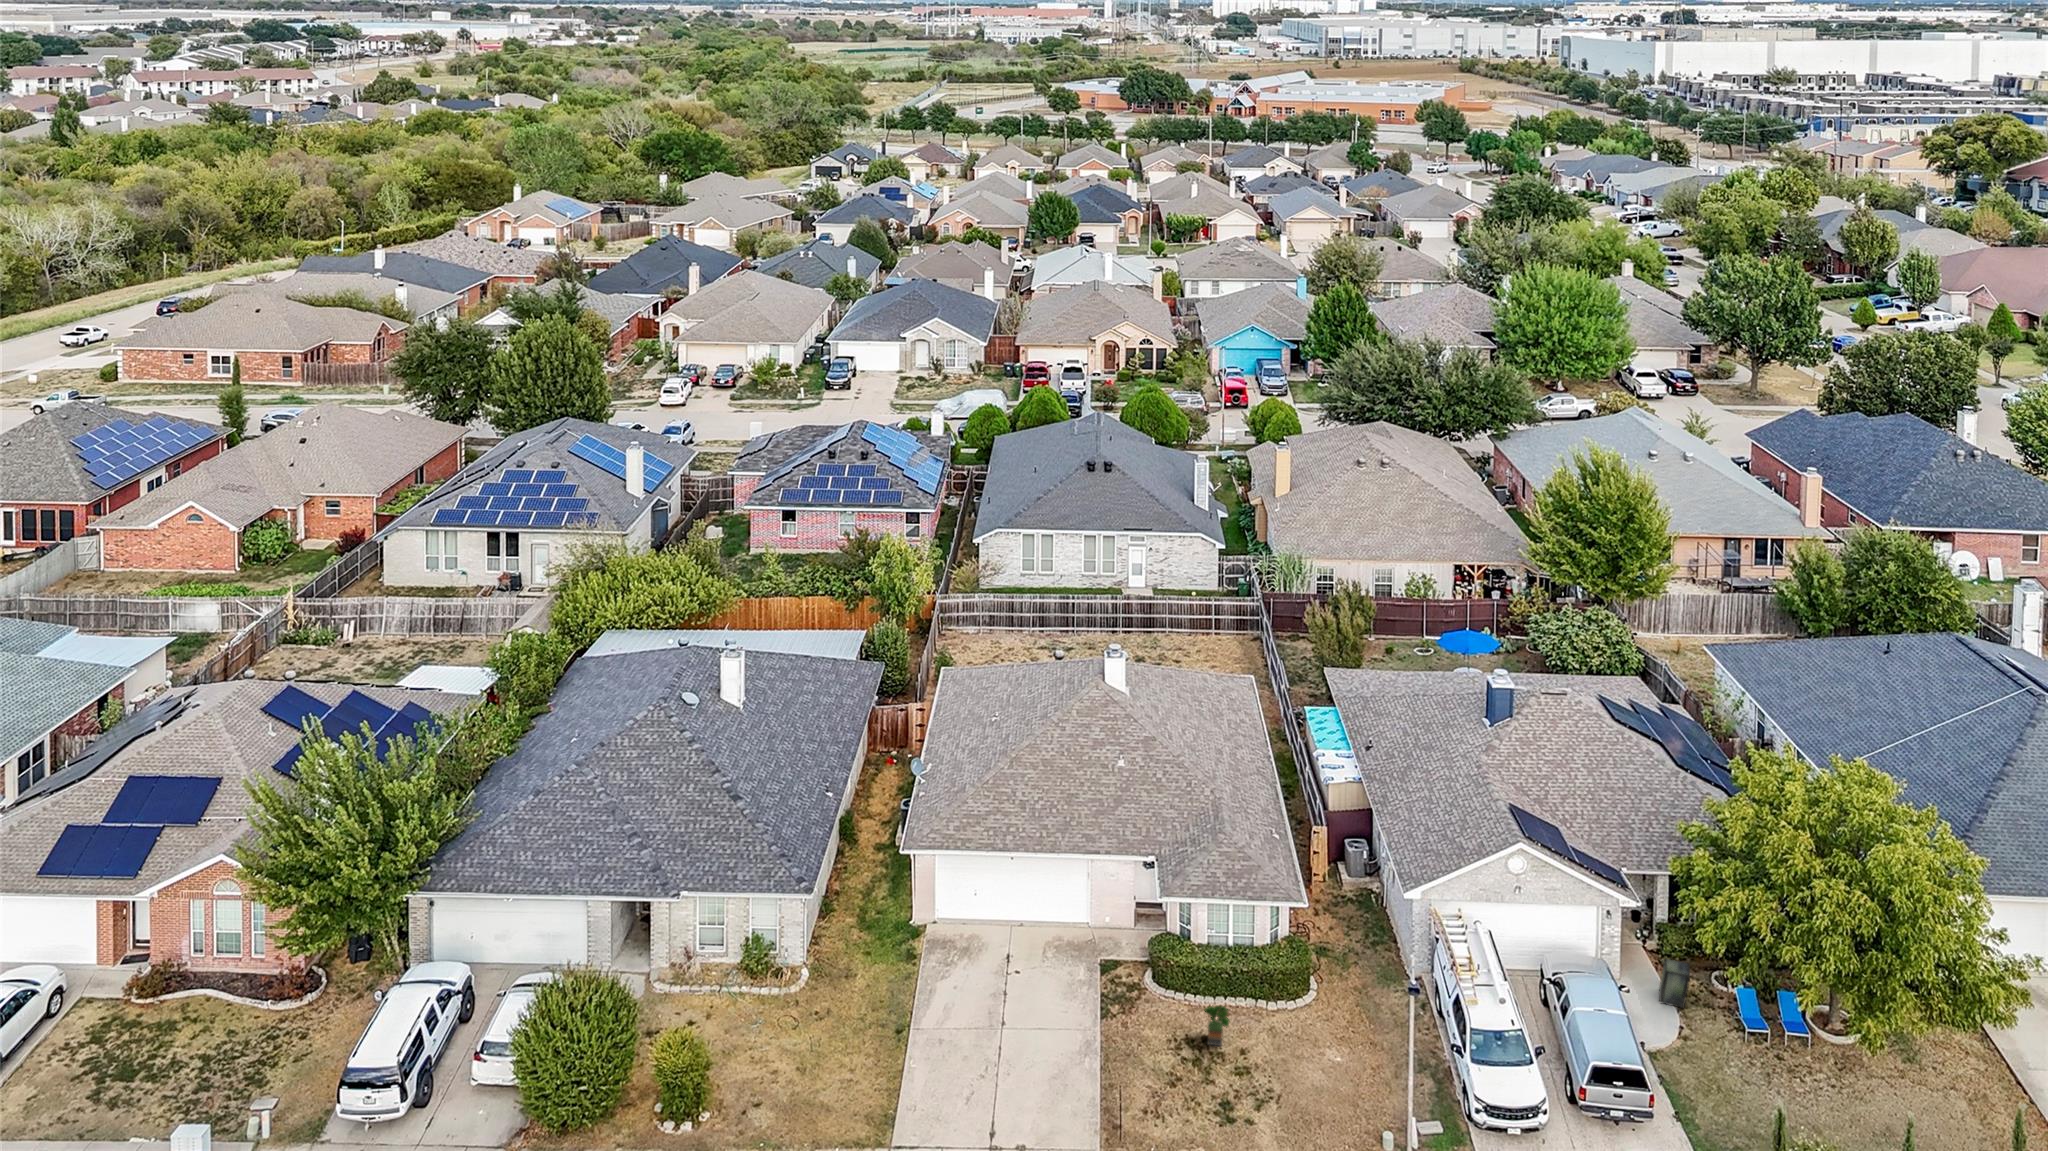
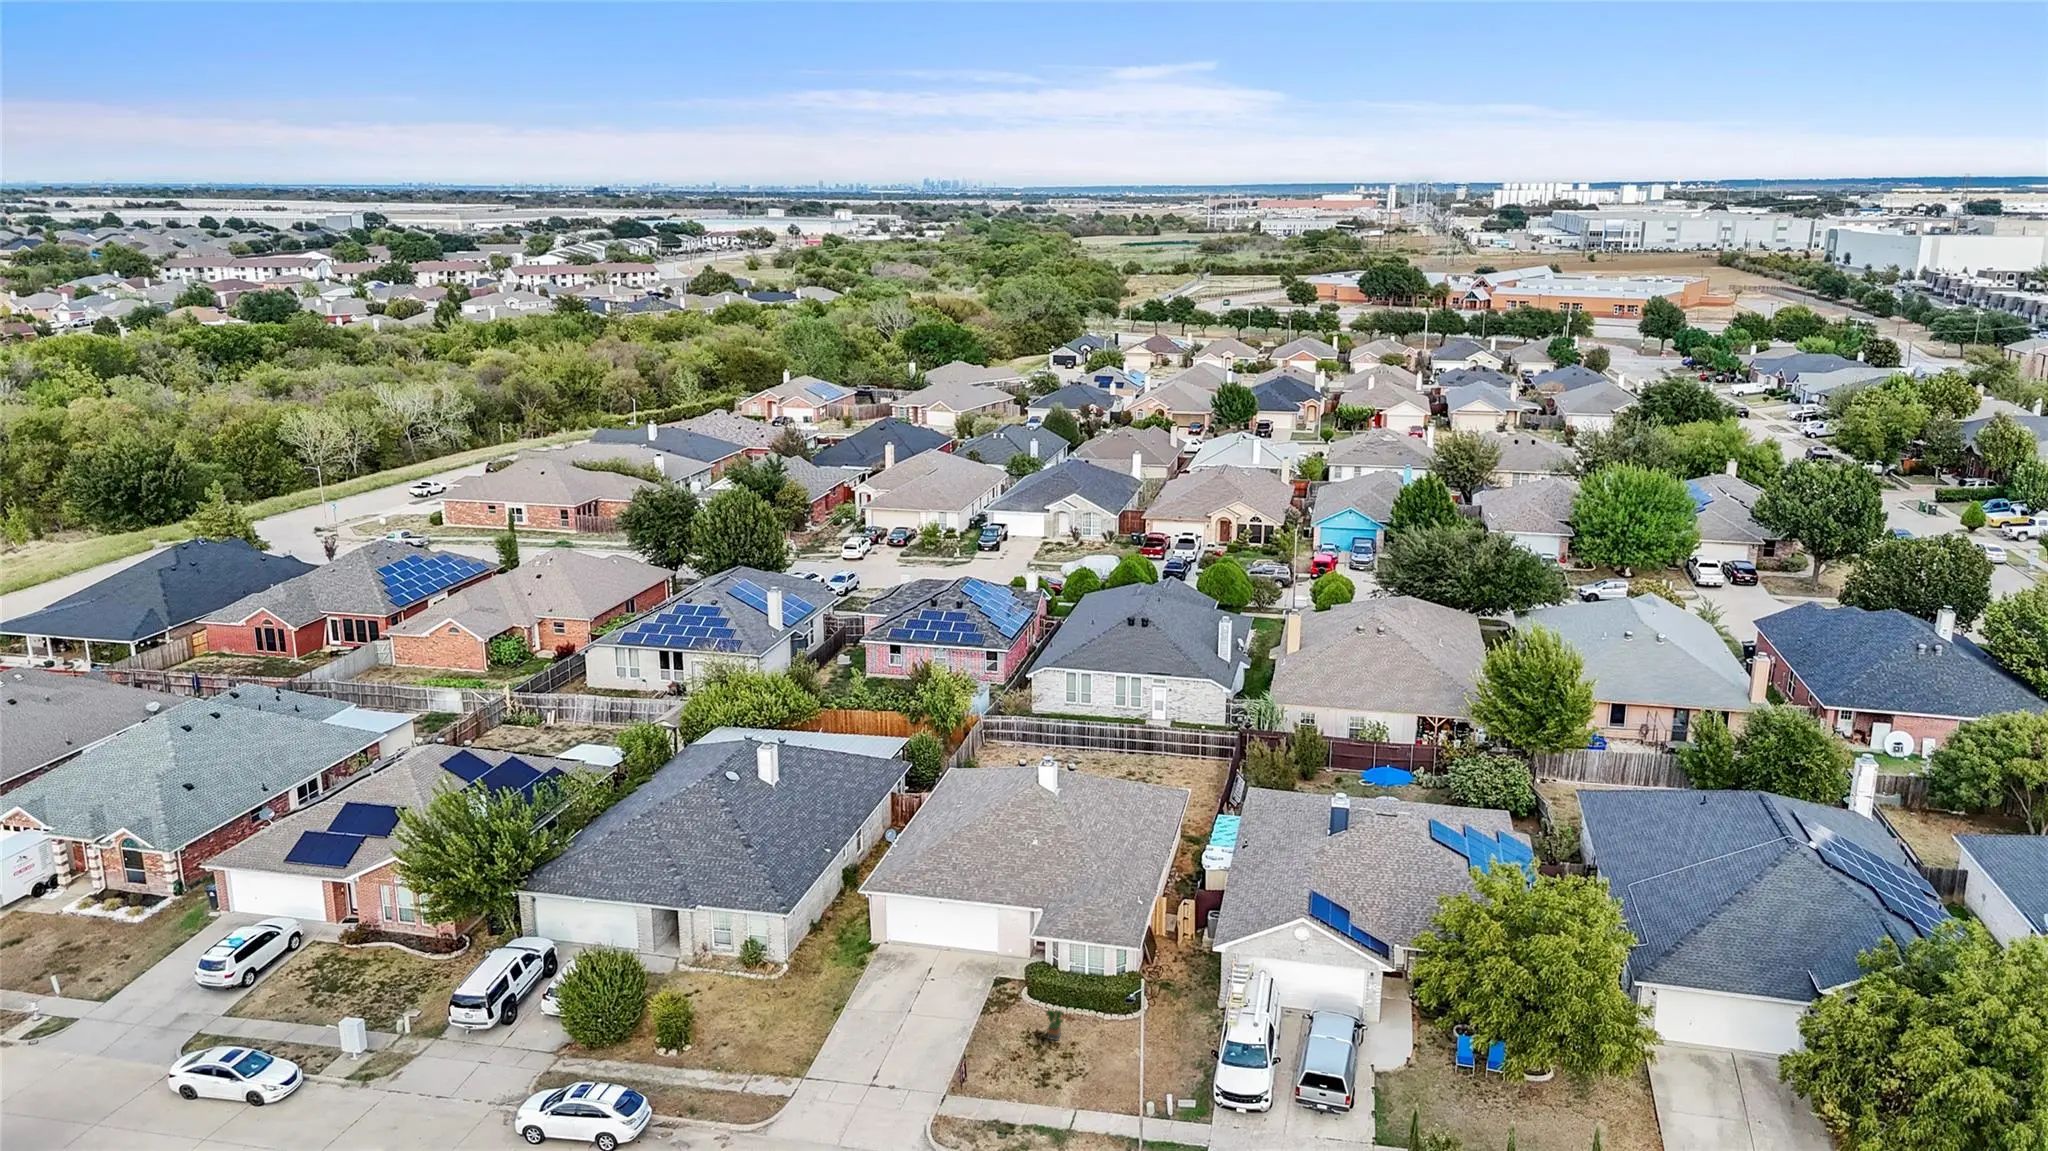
storage box: present [1659,959,1690,1008] -> none [1411,1012,1436,1052]

